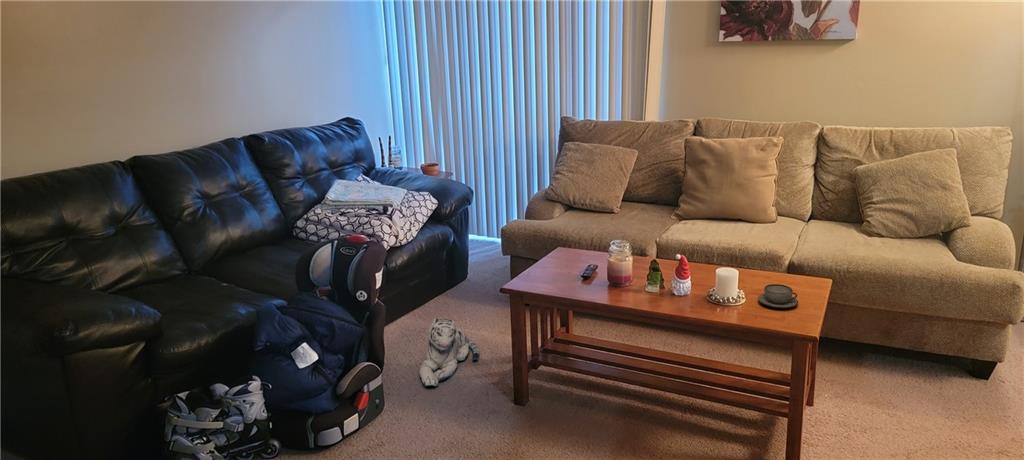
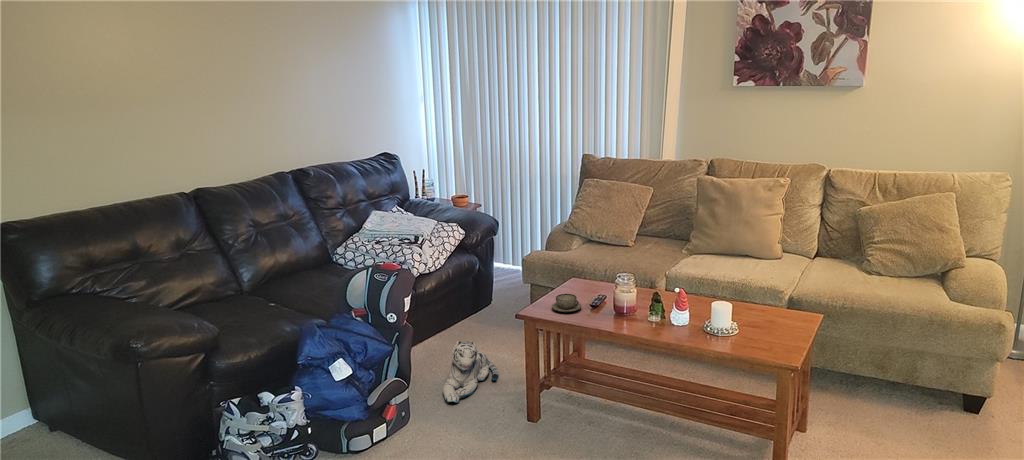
teacup: present [758,284,798,308] -> present [552,294,581,312]

